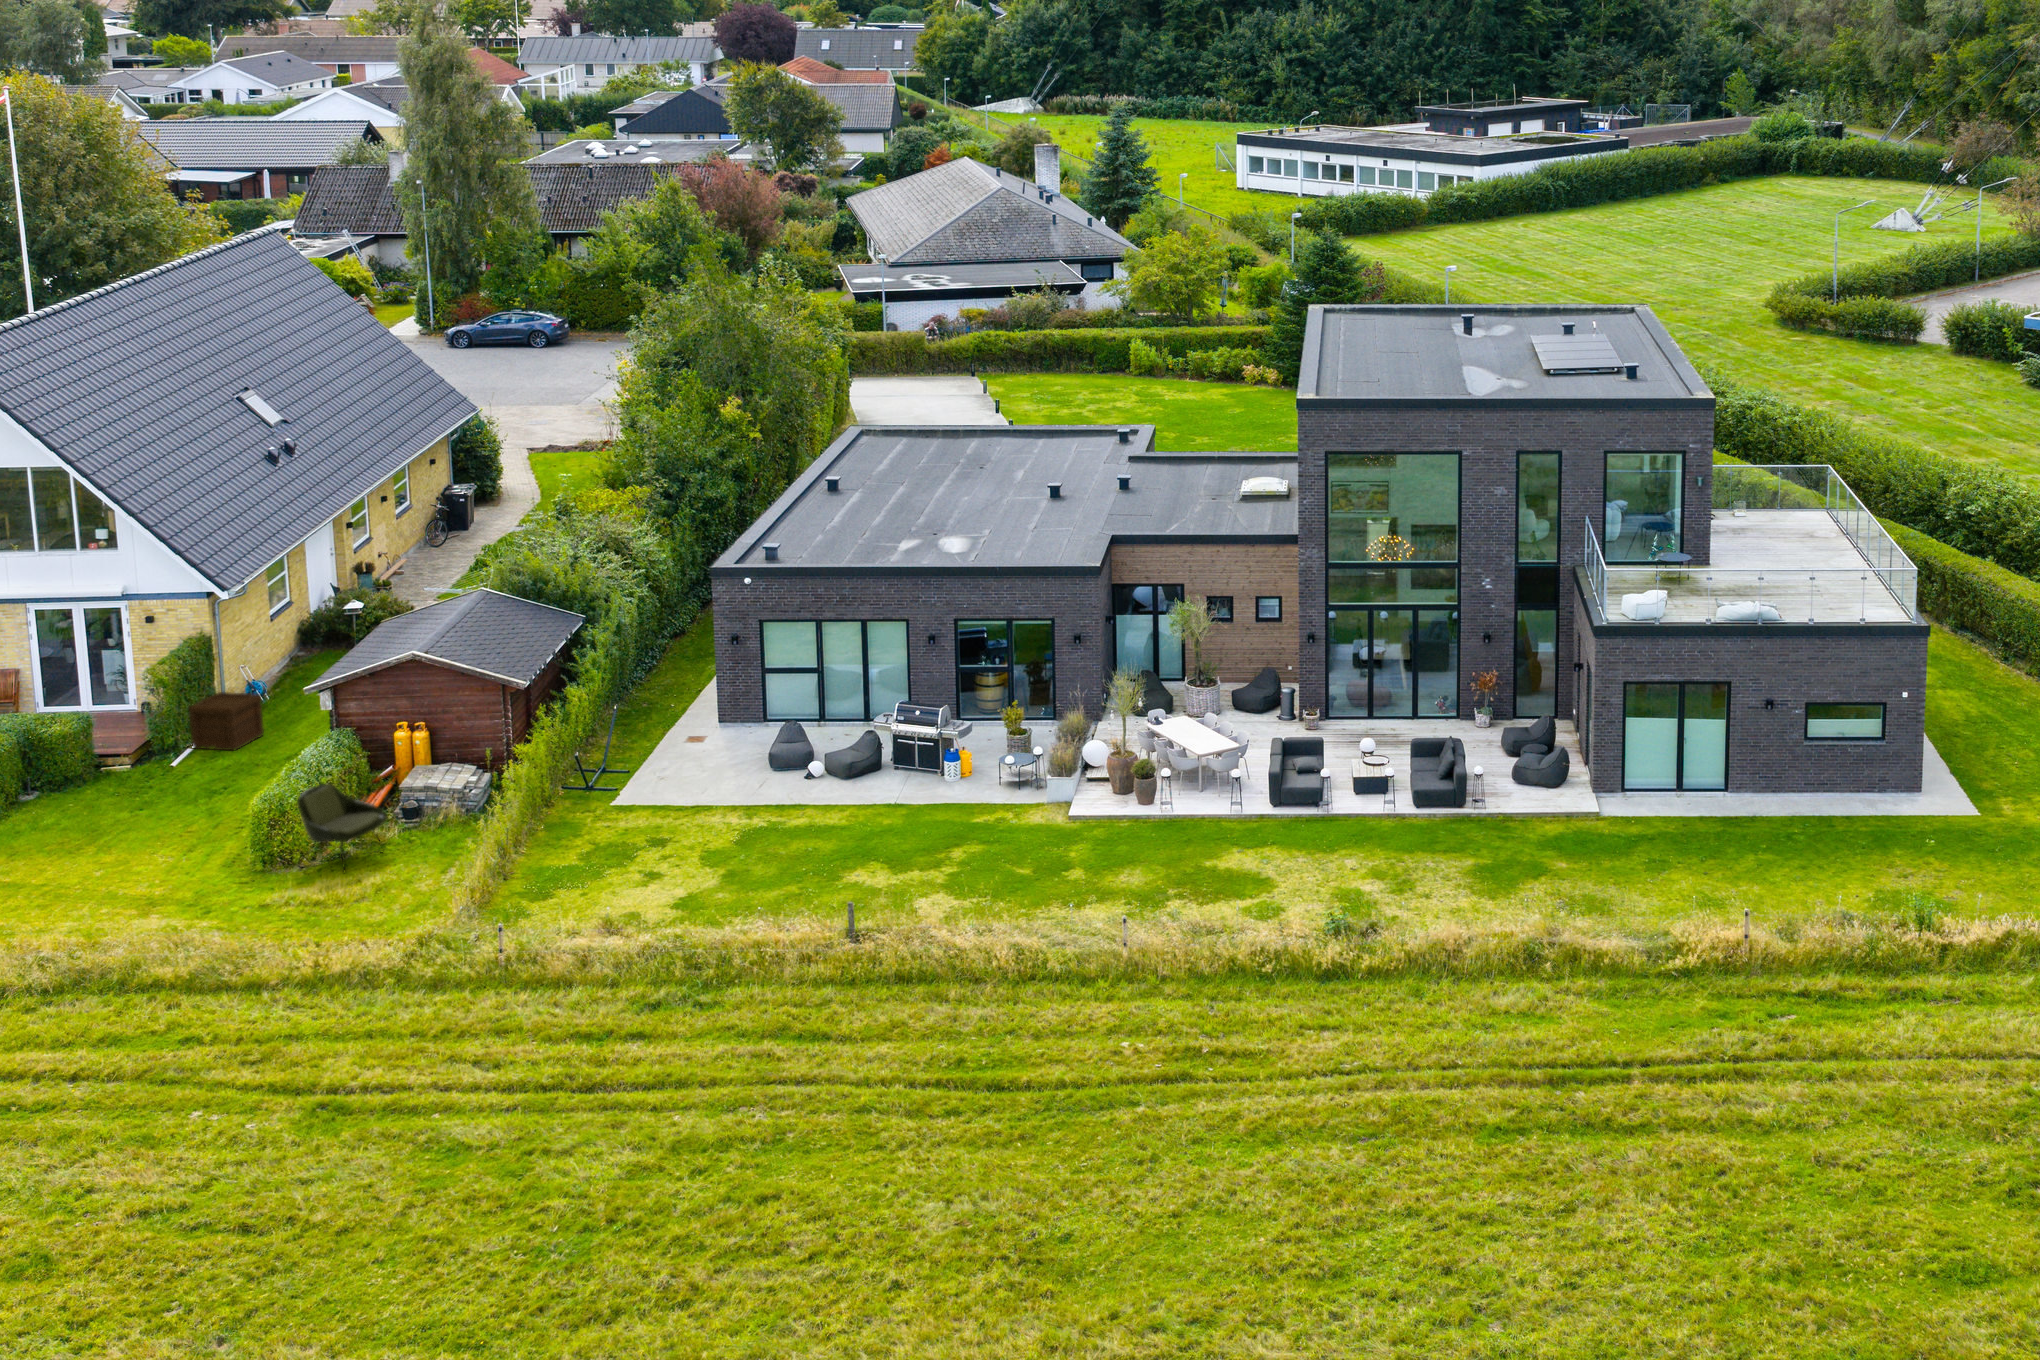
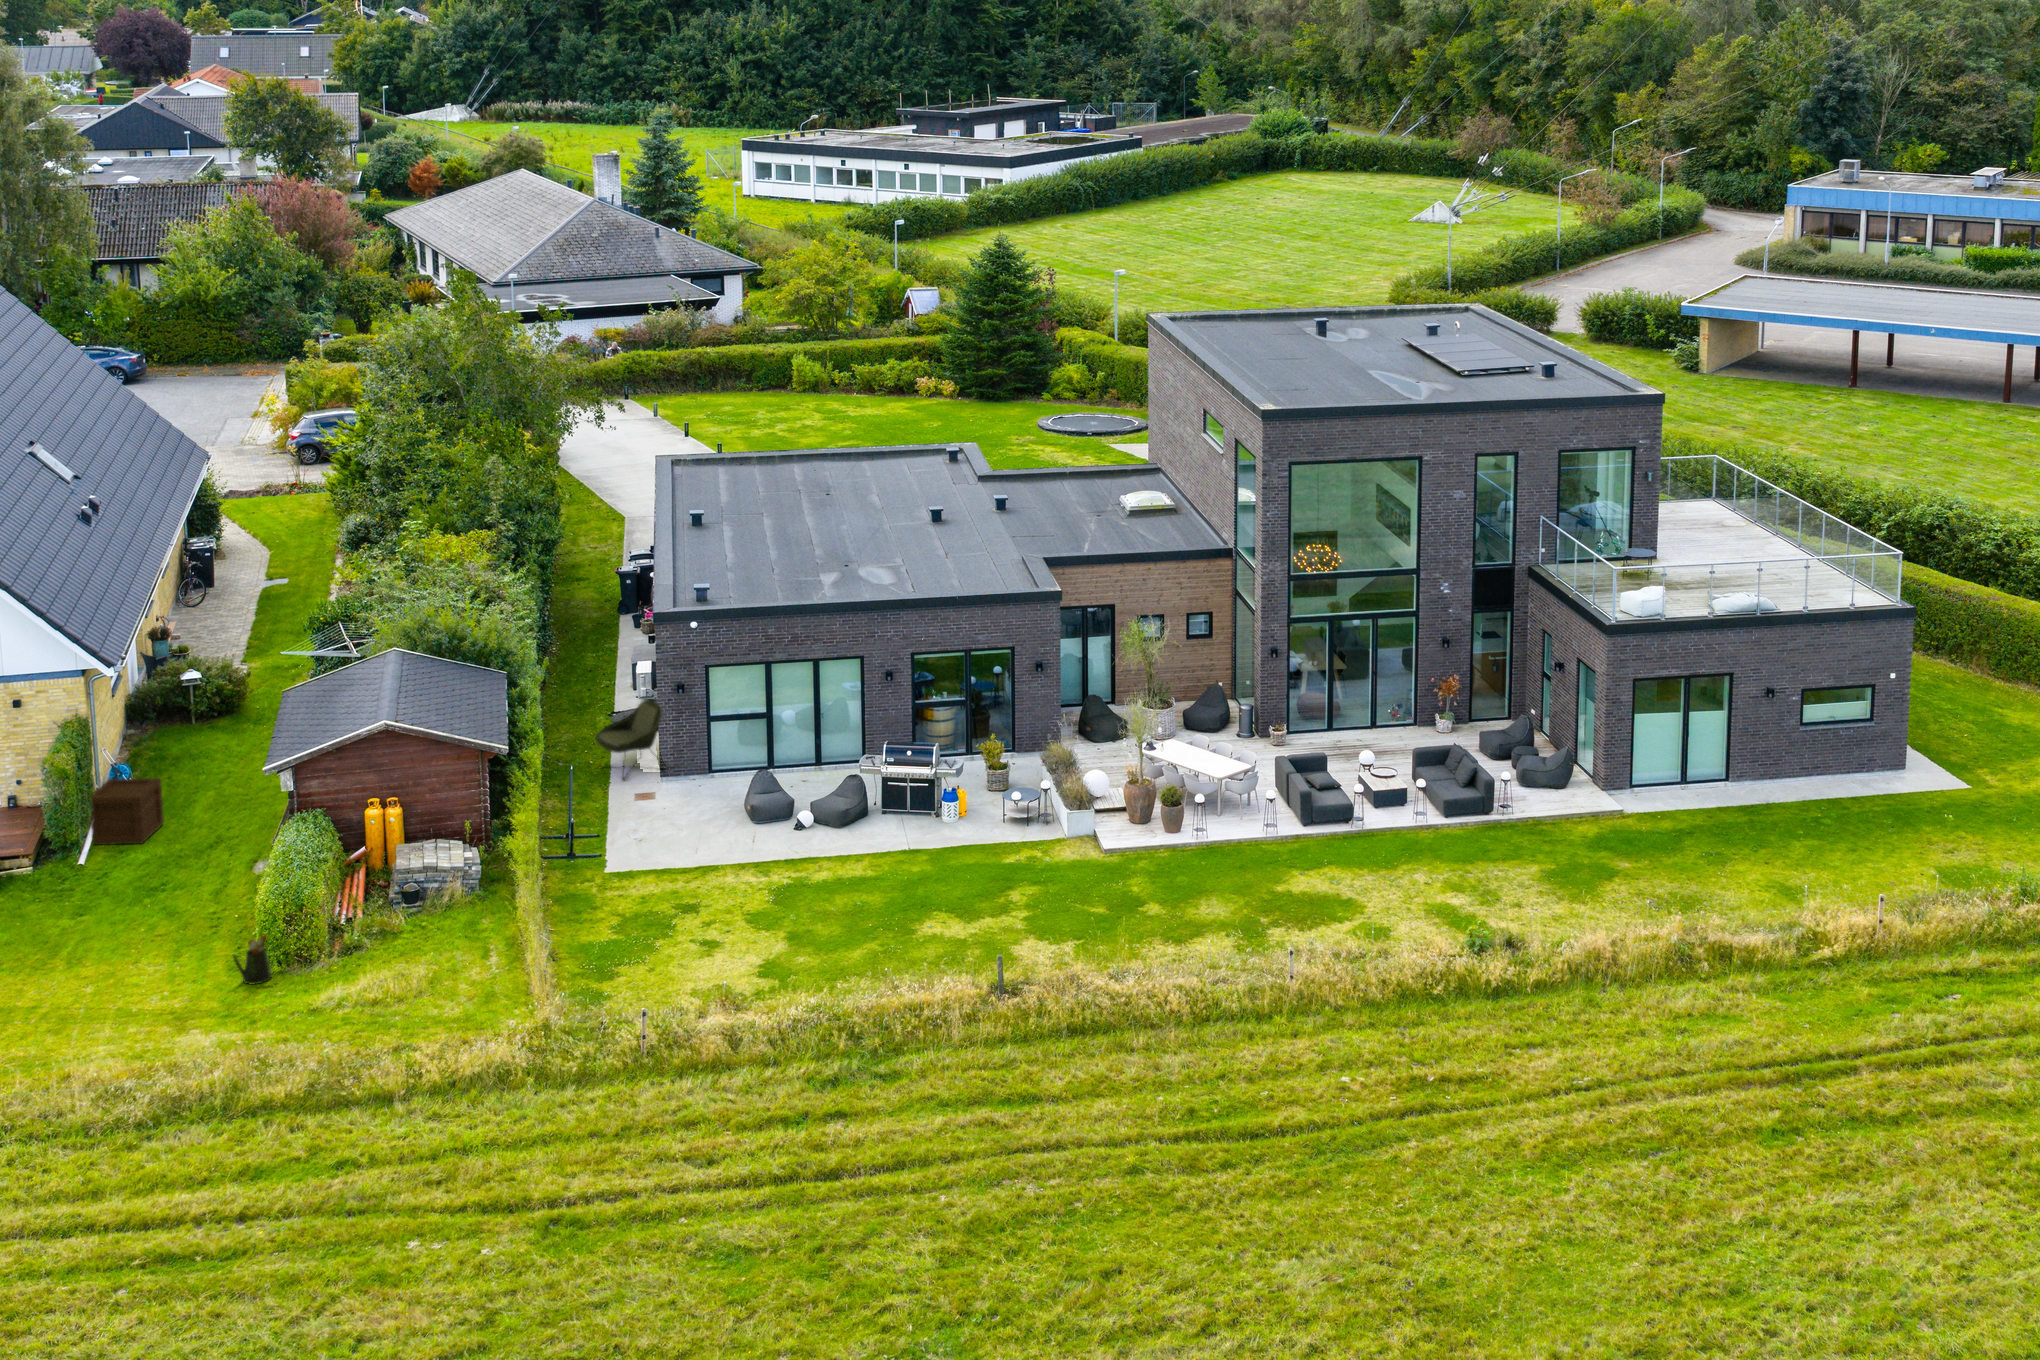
lounge chair: present [297,783,387,872] -> present [595,701,662,780]
watering can: none [215,833,256,878] -> present [233,935,272,984]

